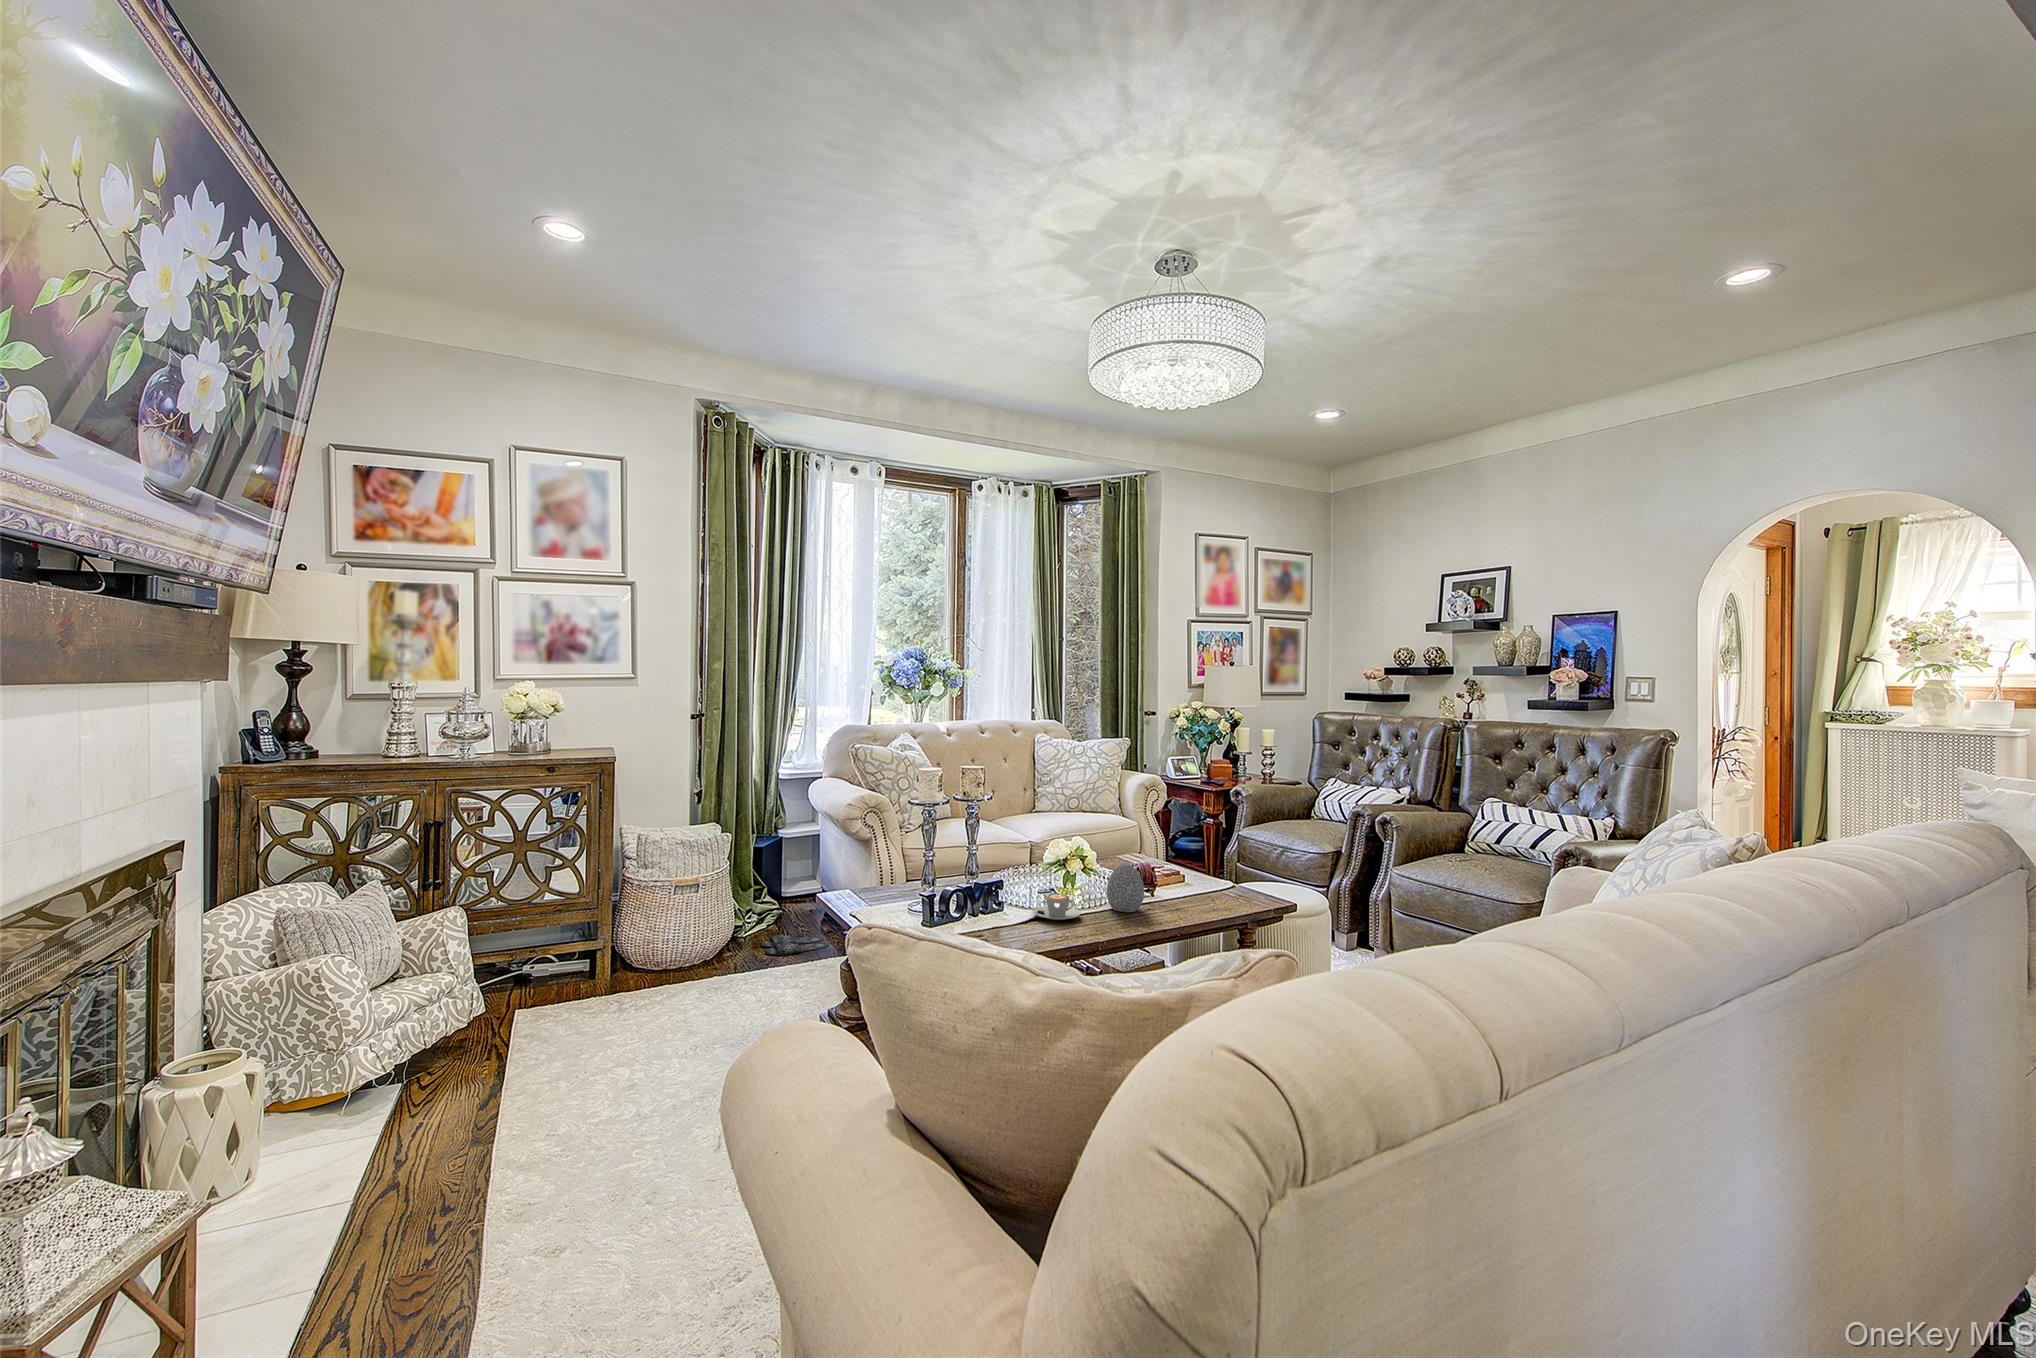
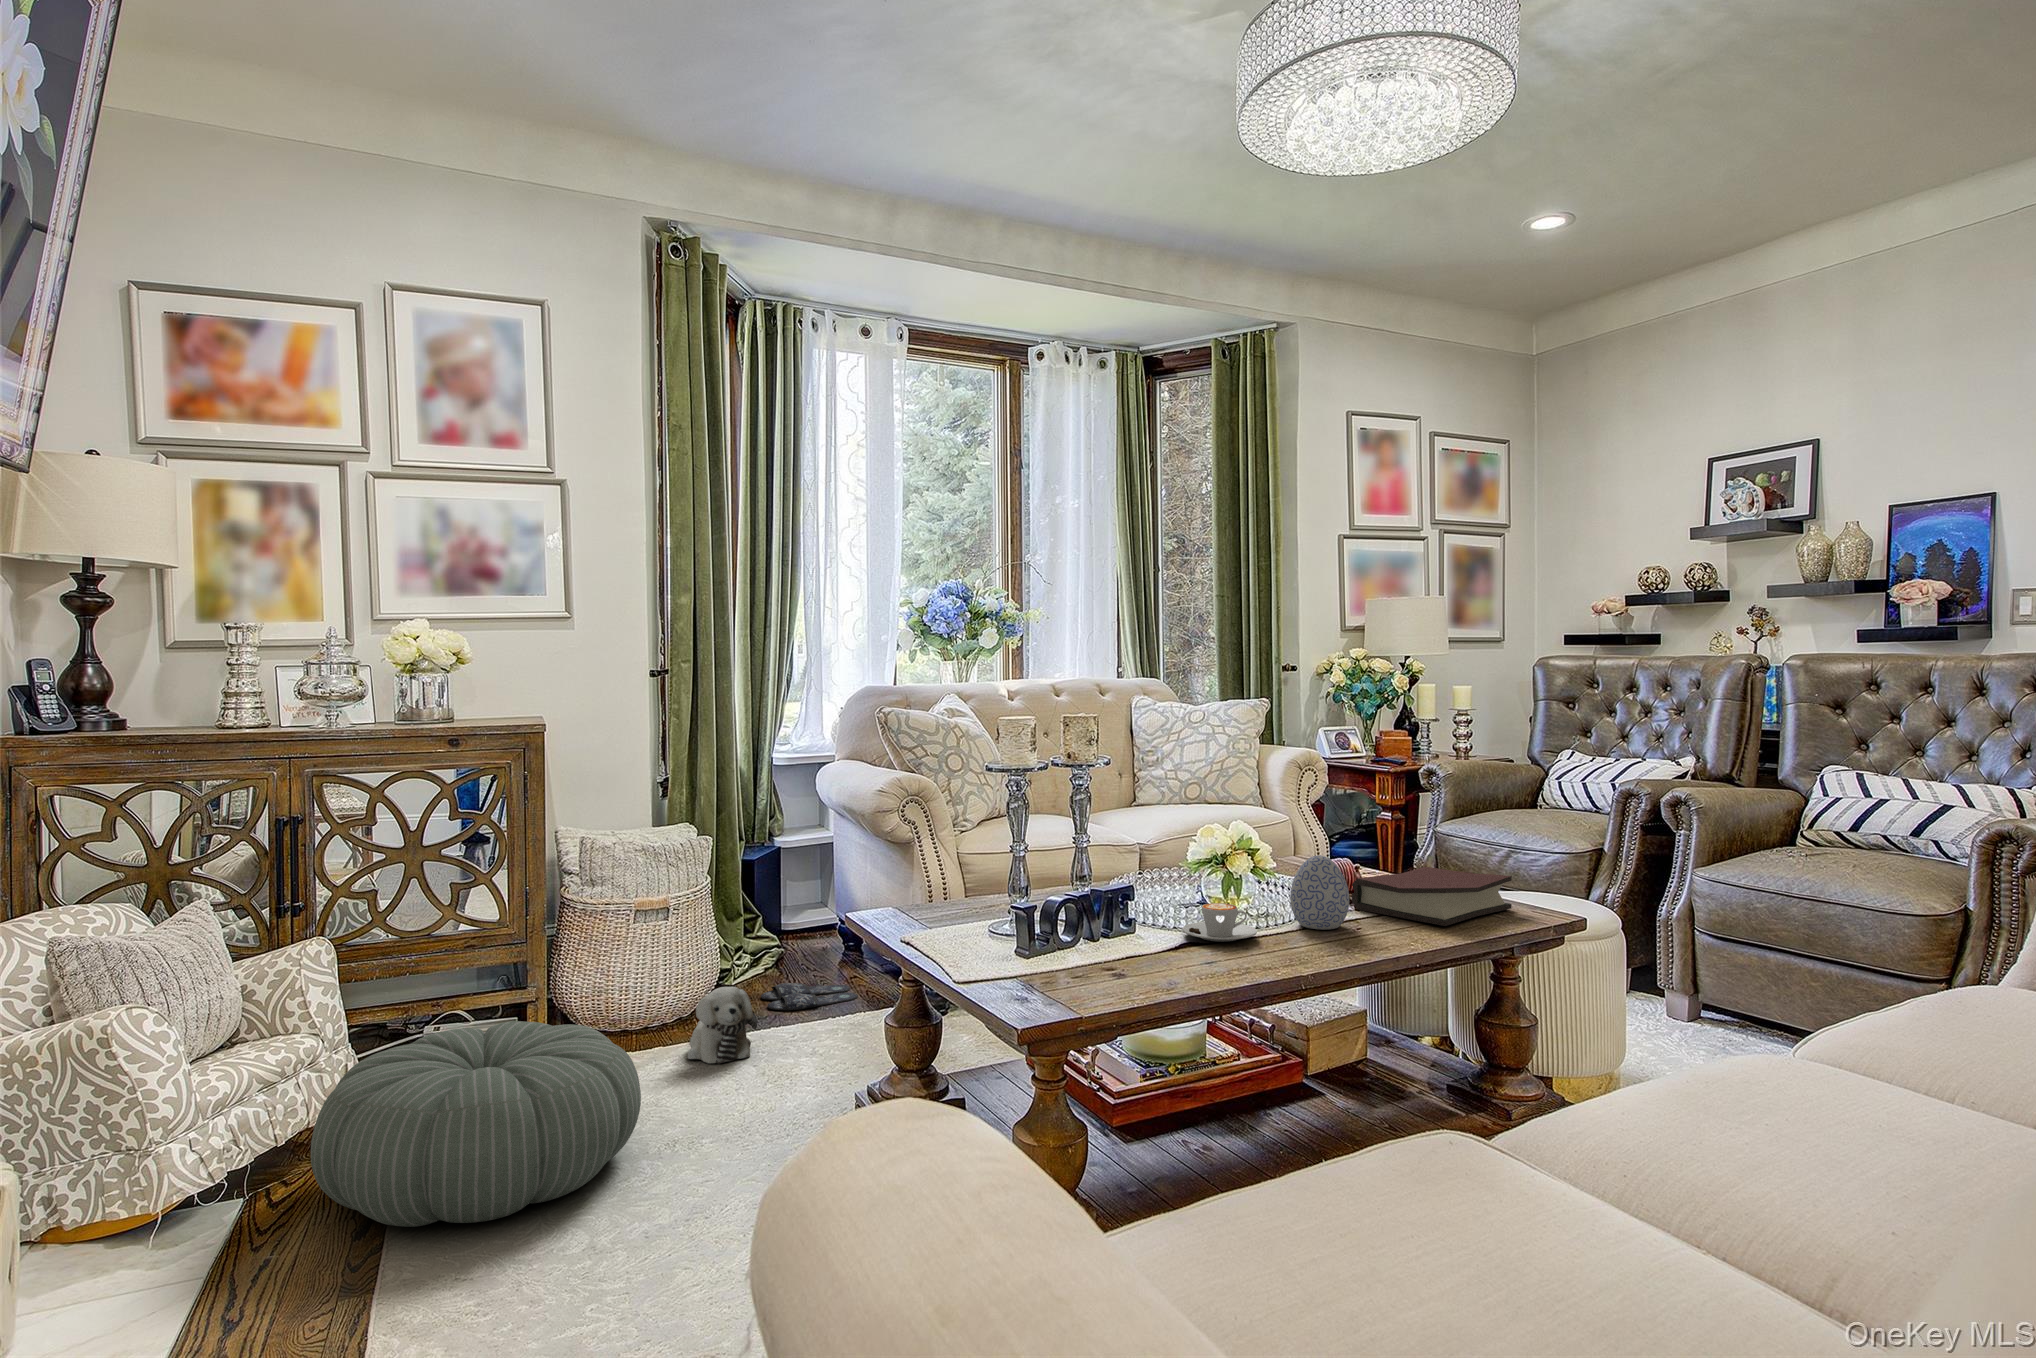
hardback book: none [1151,868,1255,911] -> present [1352,867,1512,926]
plush toy: none [707,940,756,993] -> present [688,987,757,1064]
pouf: none [449,965,672,1102] -> present [311,1021,641,1227]

